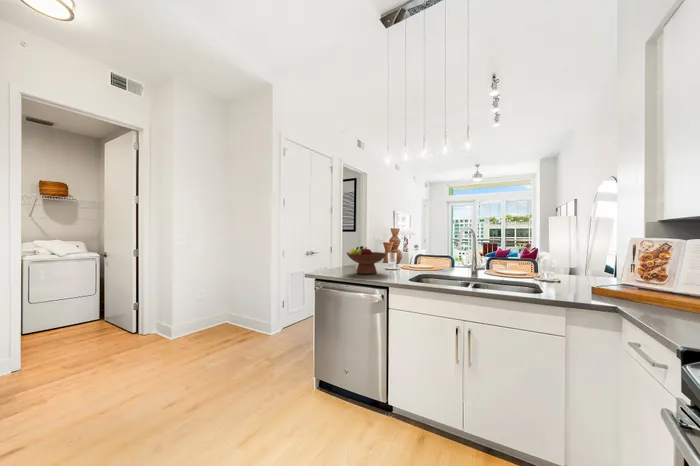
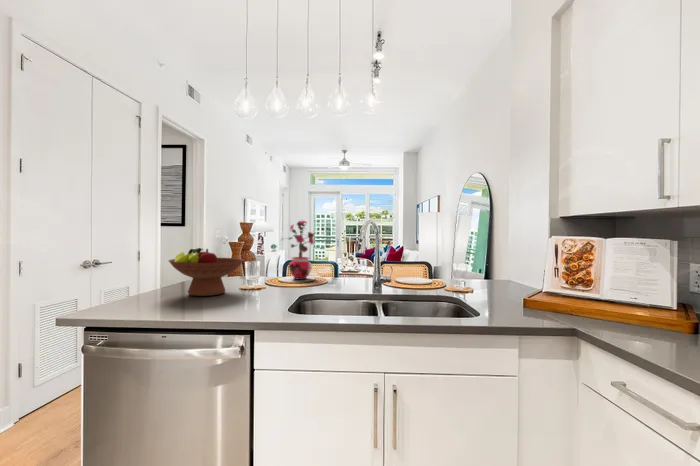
potted plant: none [413,227,435,268] -> present [289,221,314,280]

